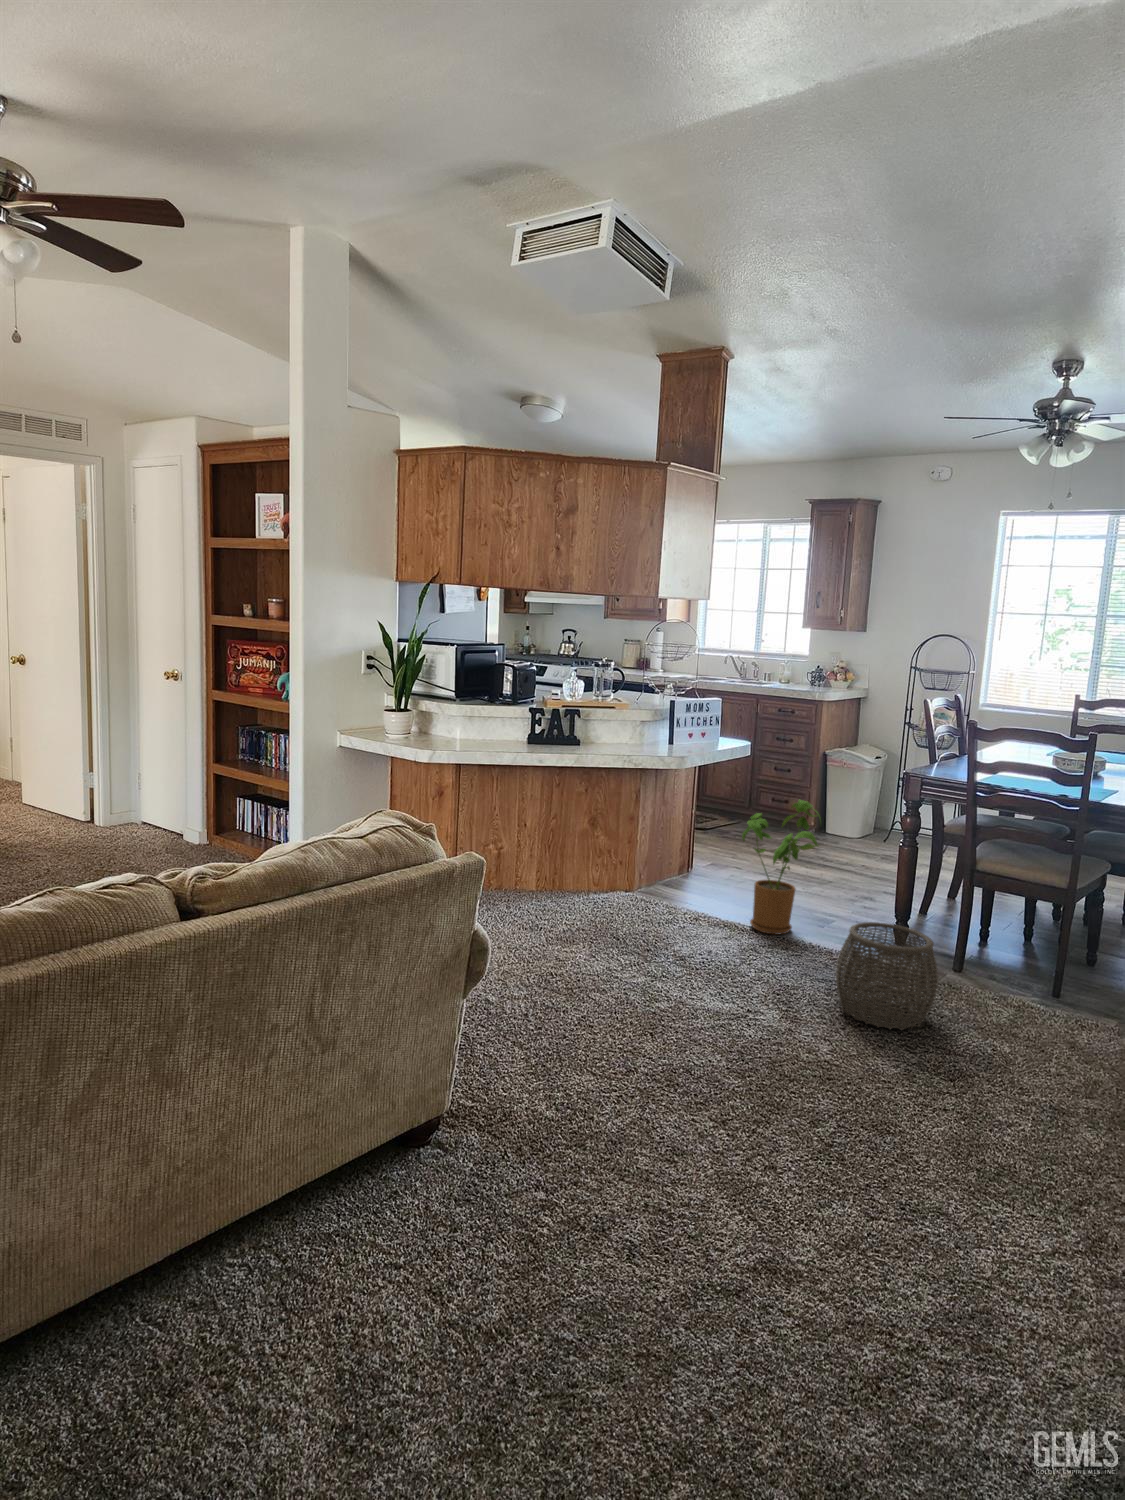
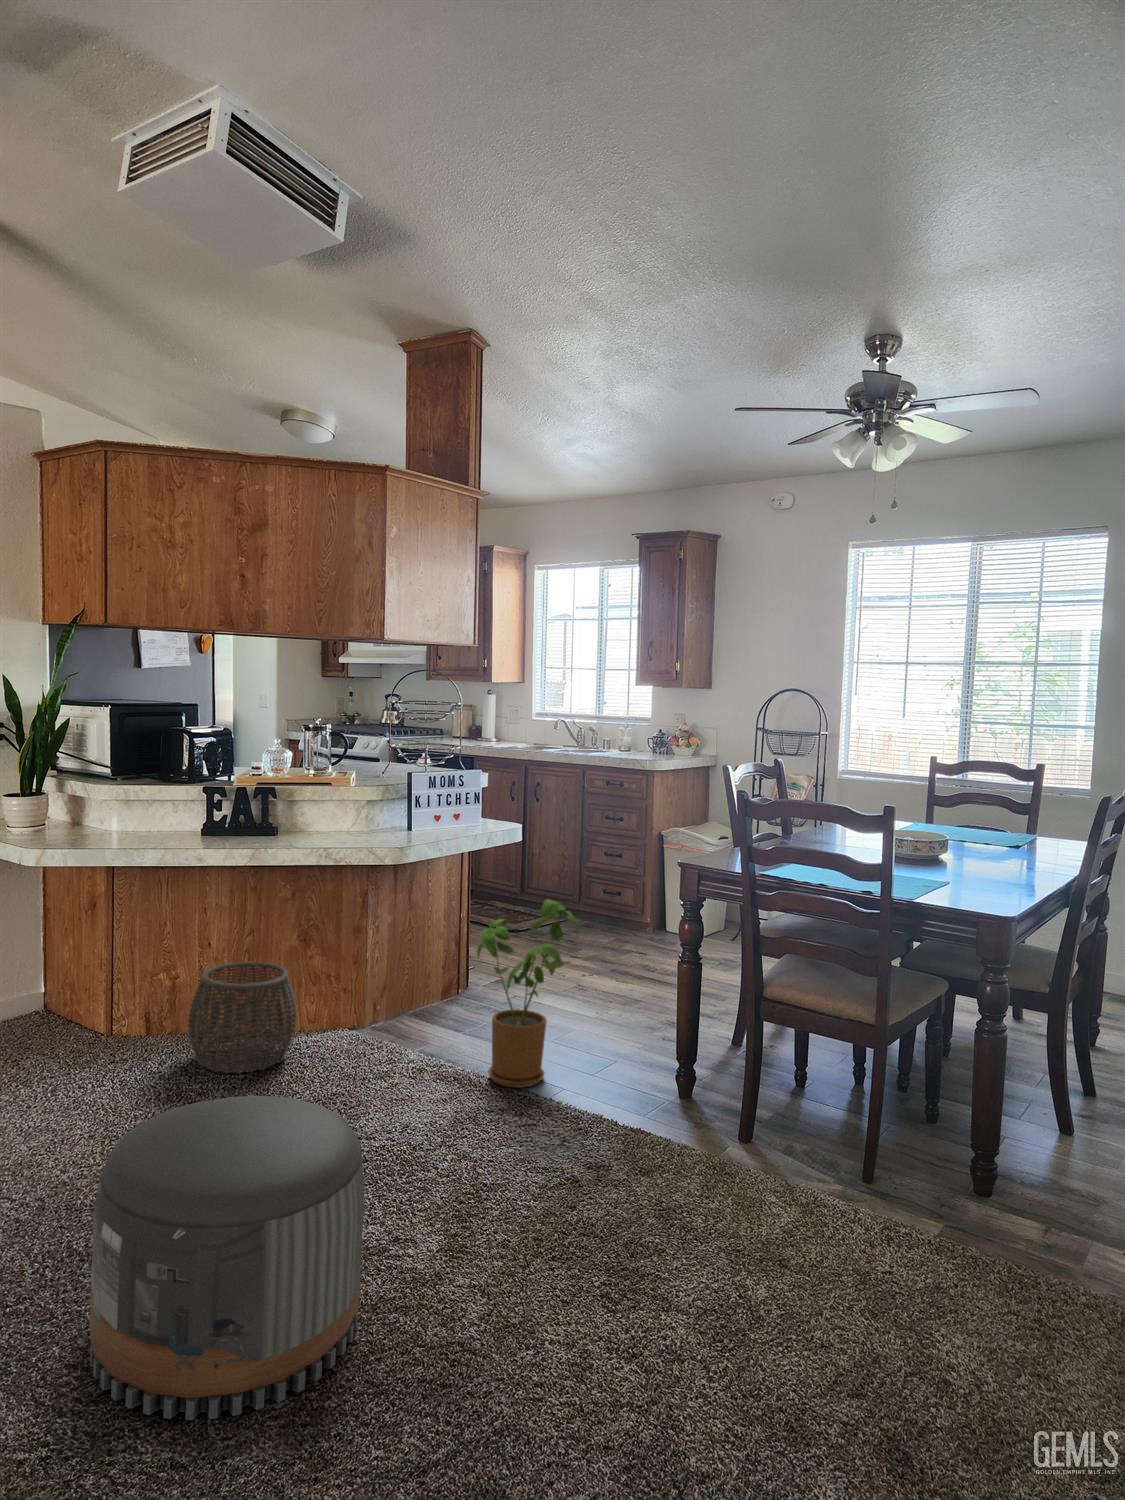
pouf: none [599,916,766,1092] -> present [89,1096,364,1420]
woven basket: present [835,922,938,1030] -> present [188,962,297,1074]

